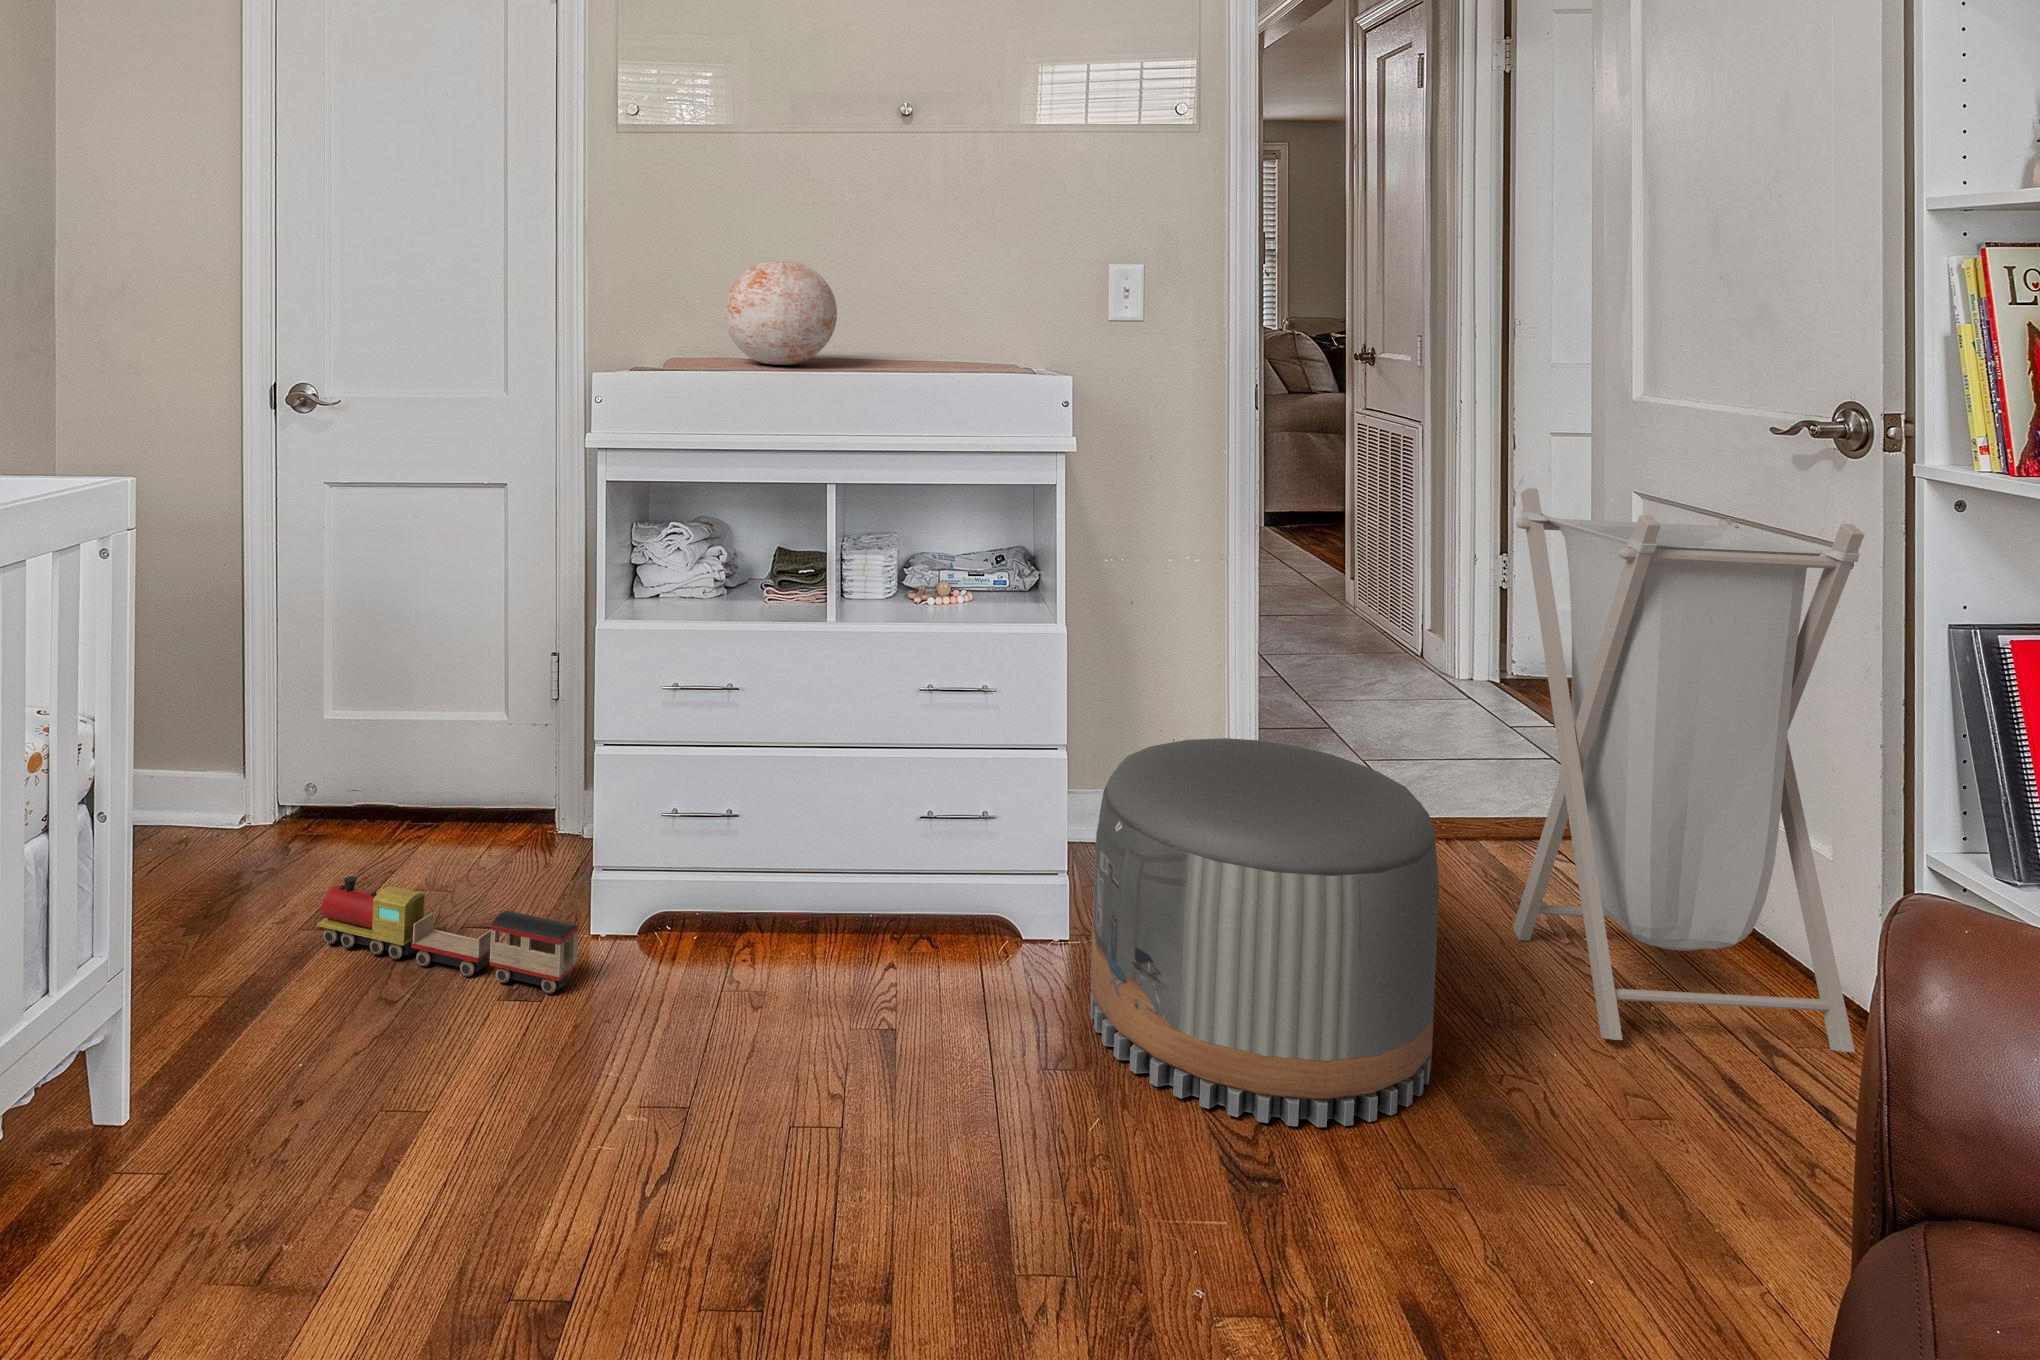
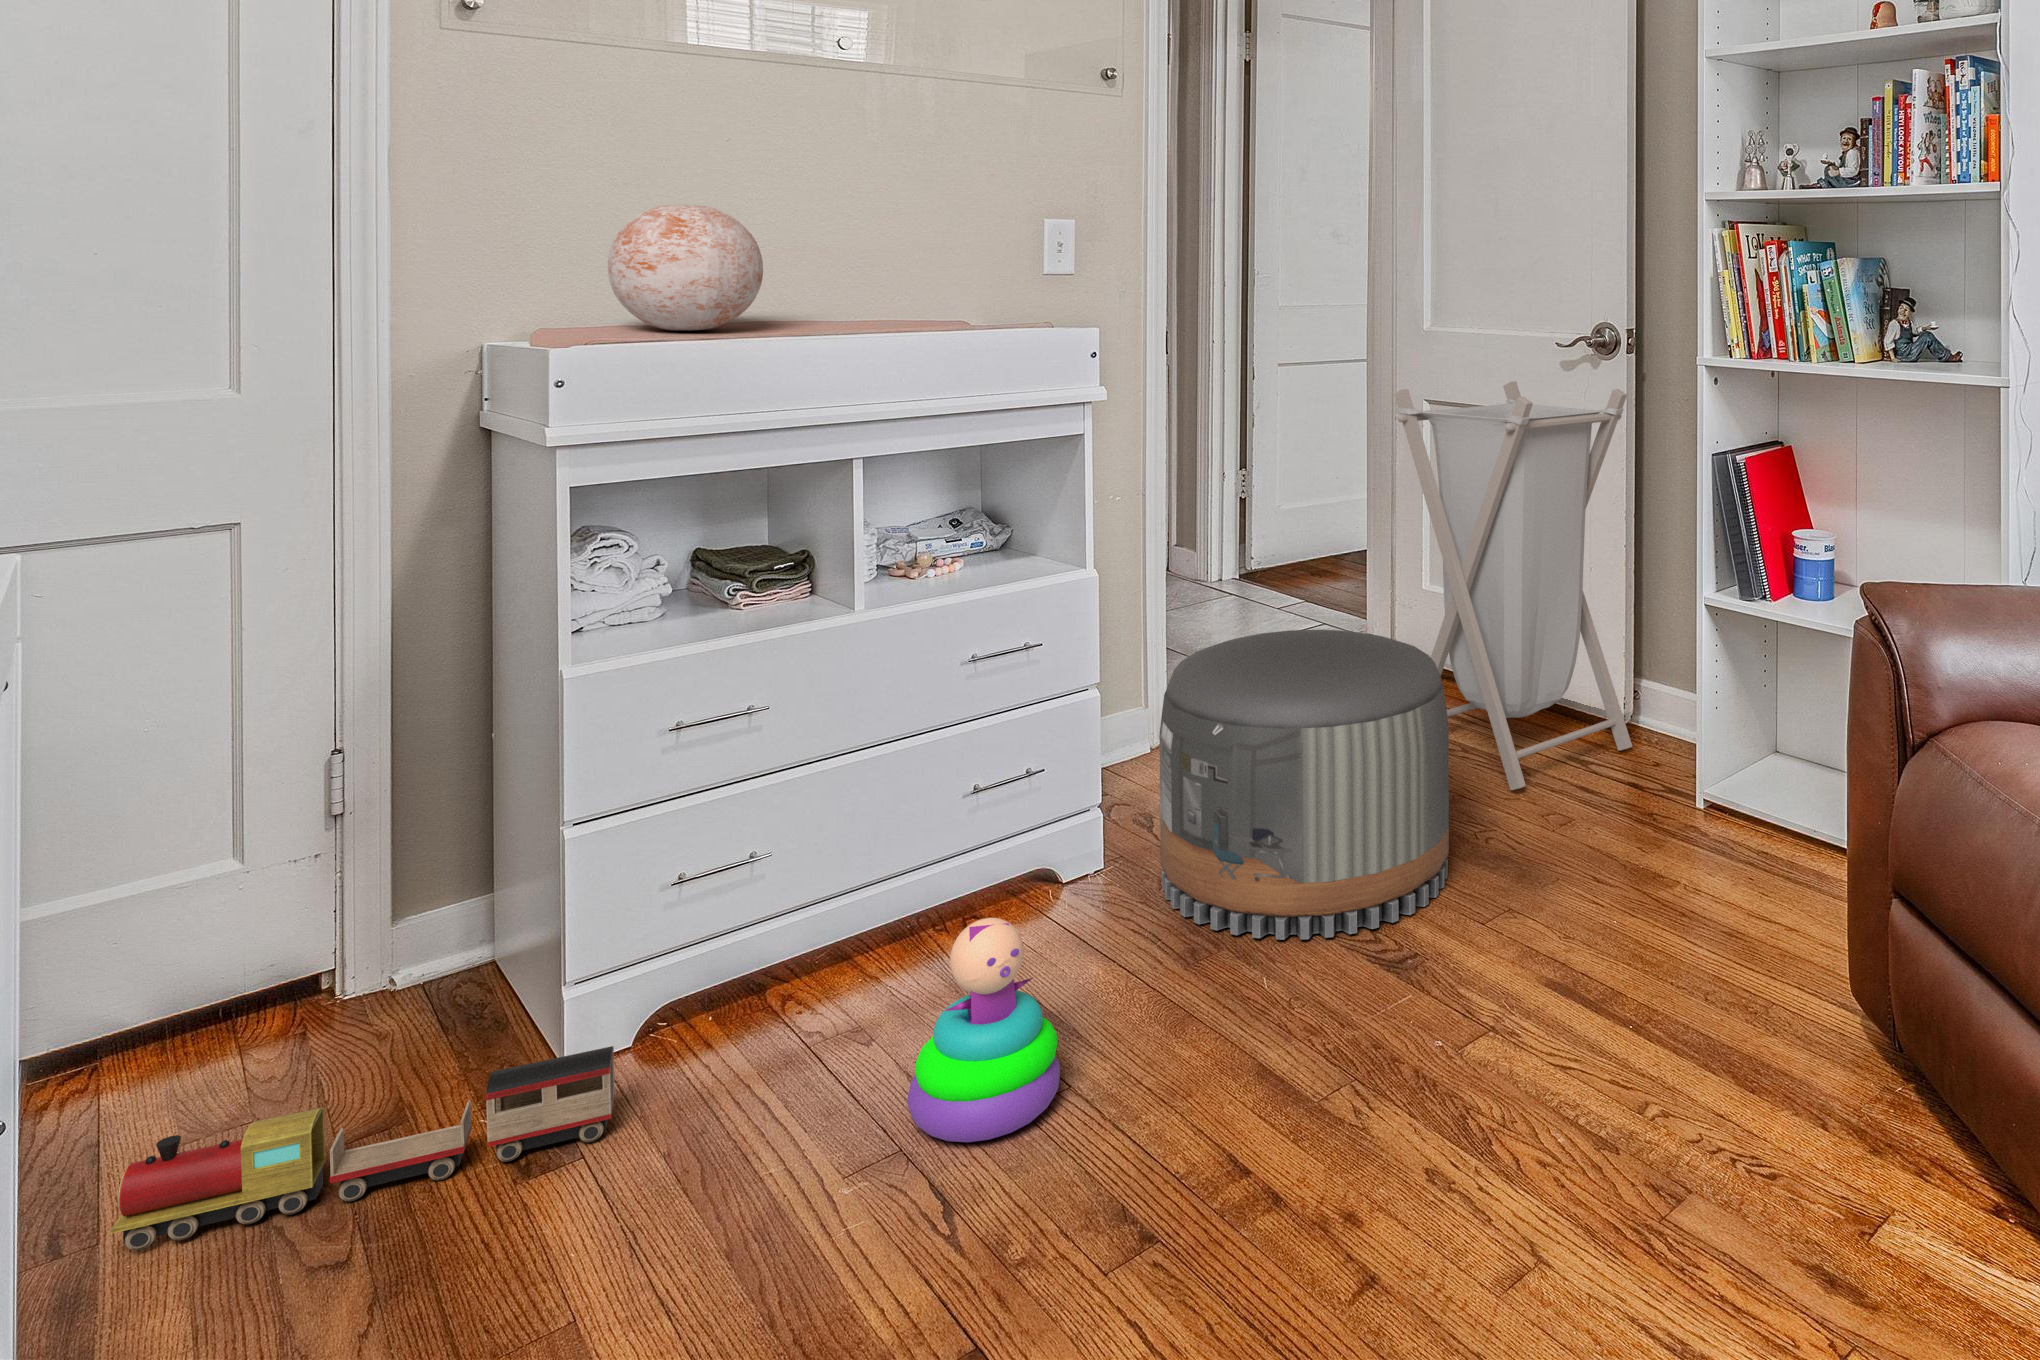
stacking toy: none [702,928,839,1140] -> present [907,918,1060,1142]

